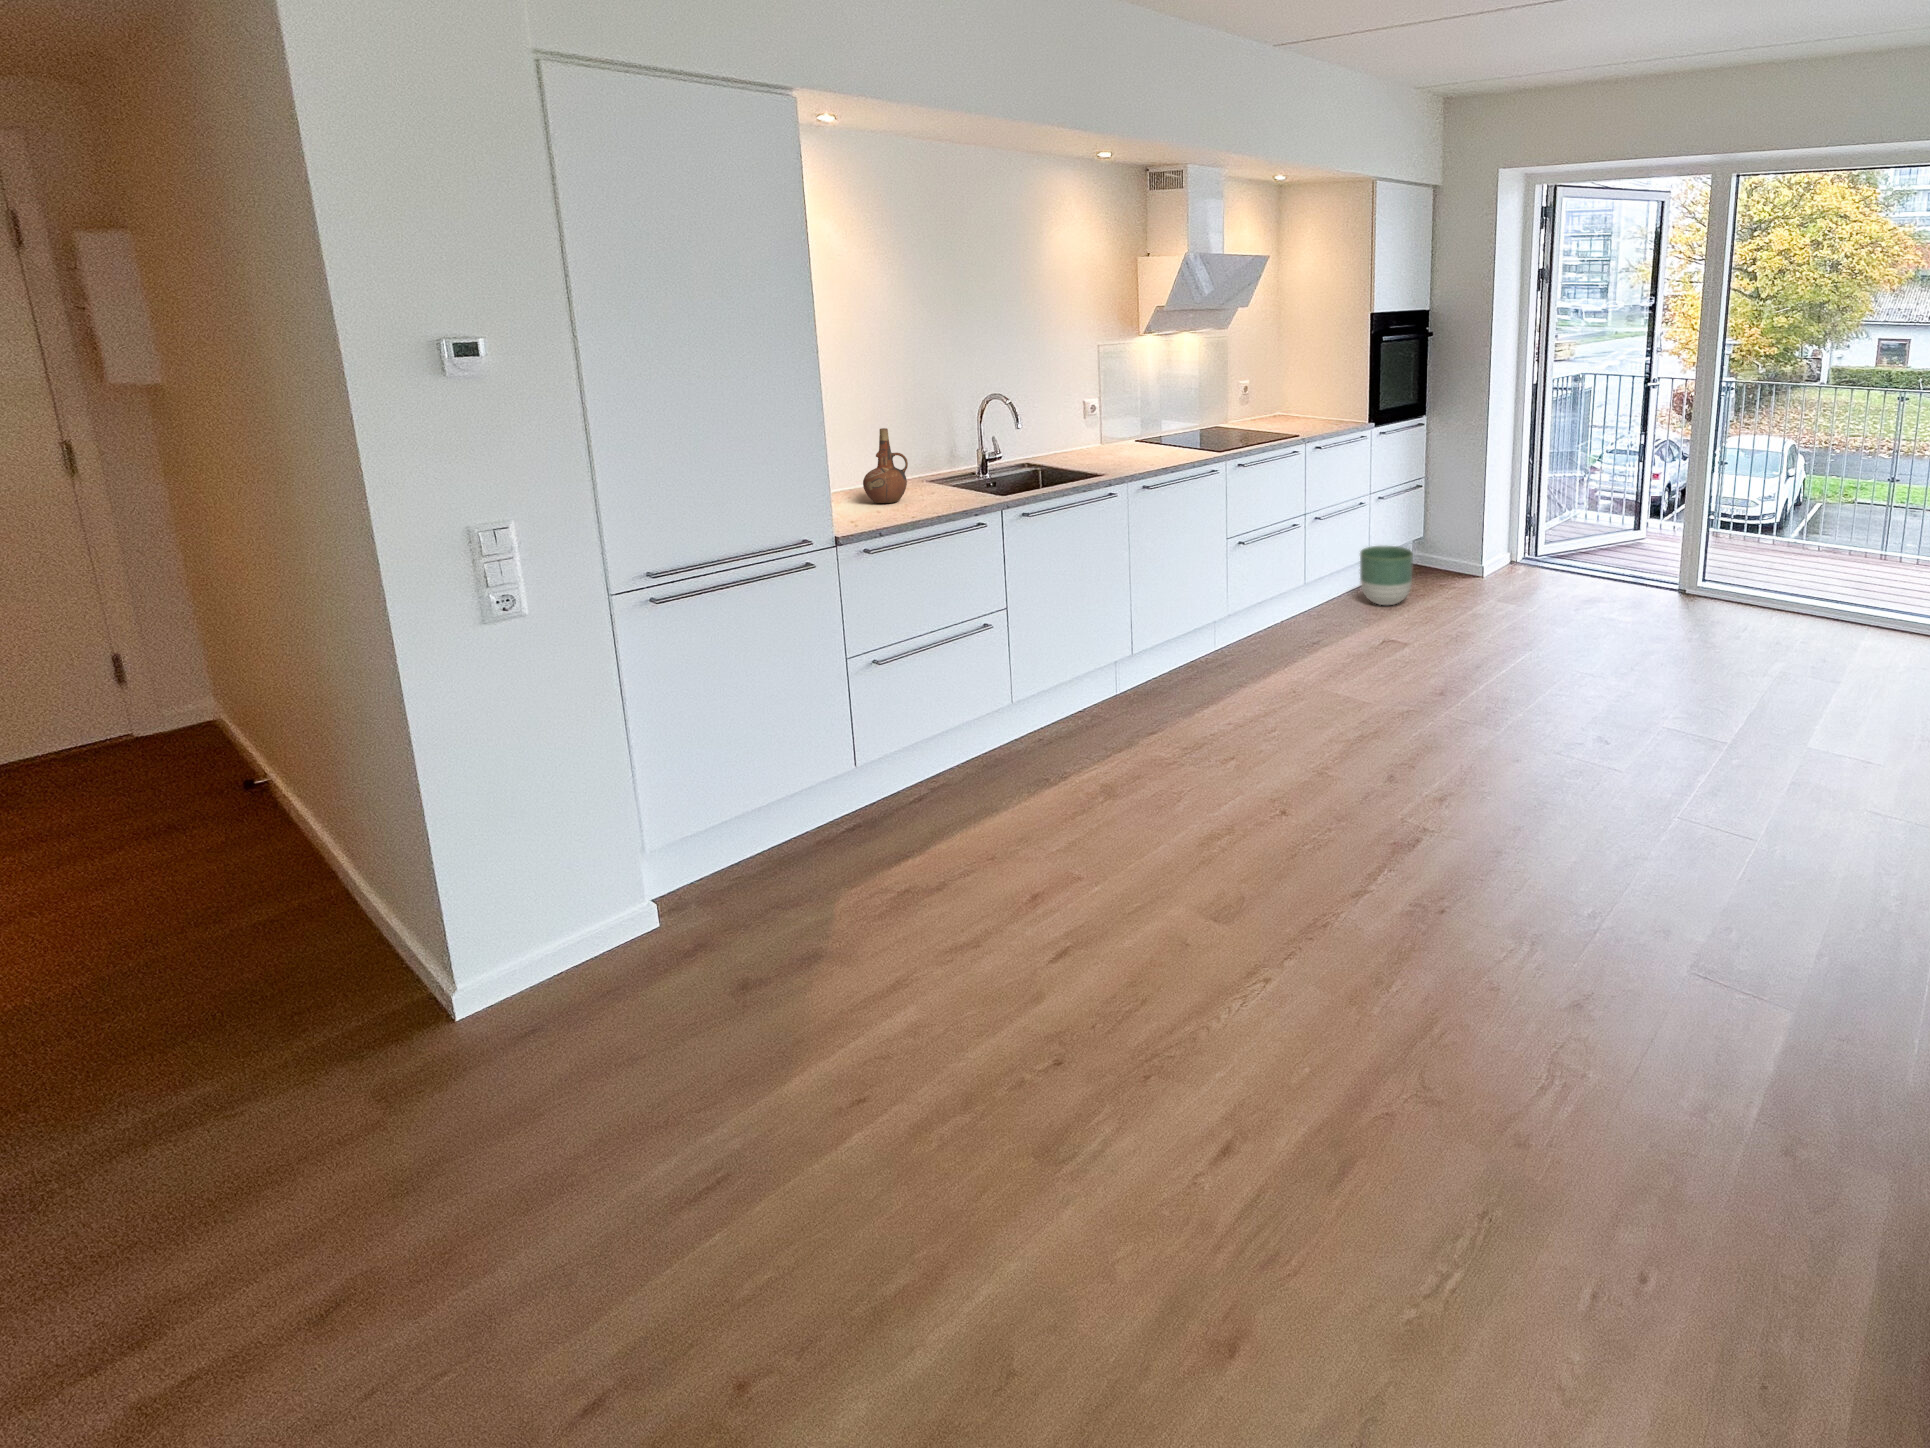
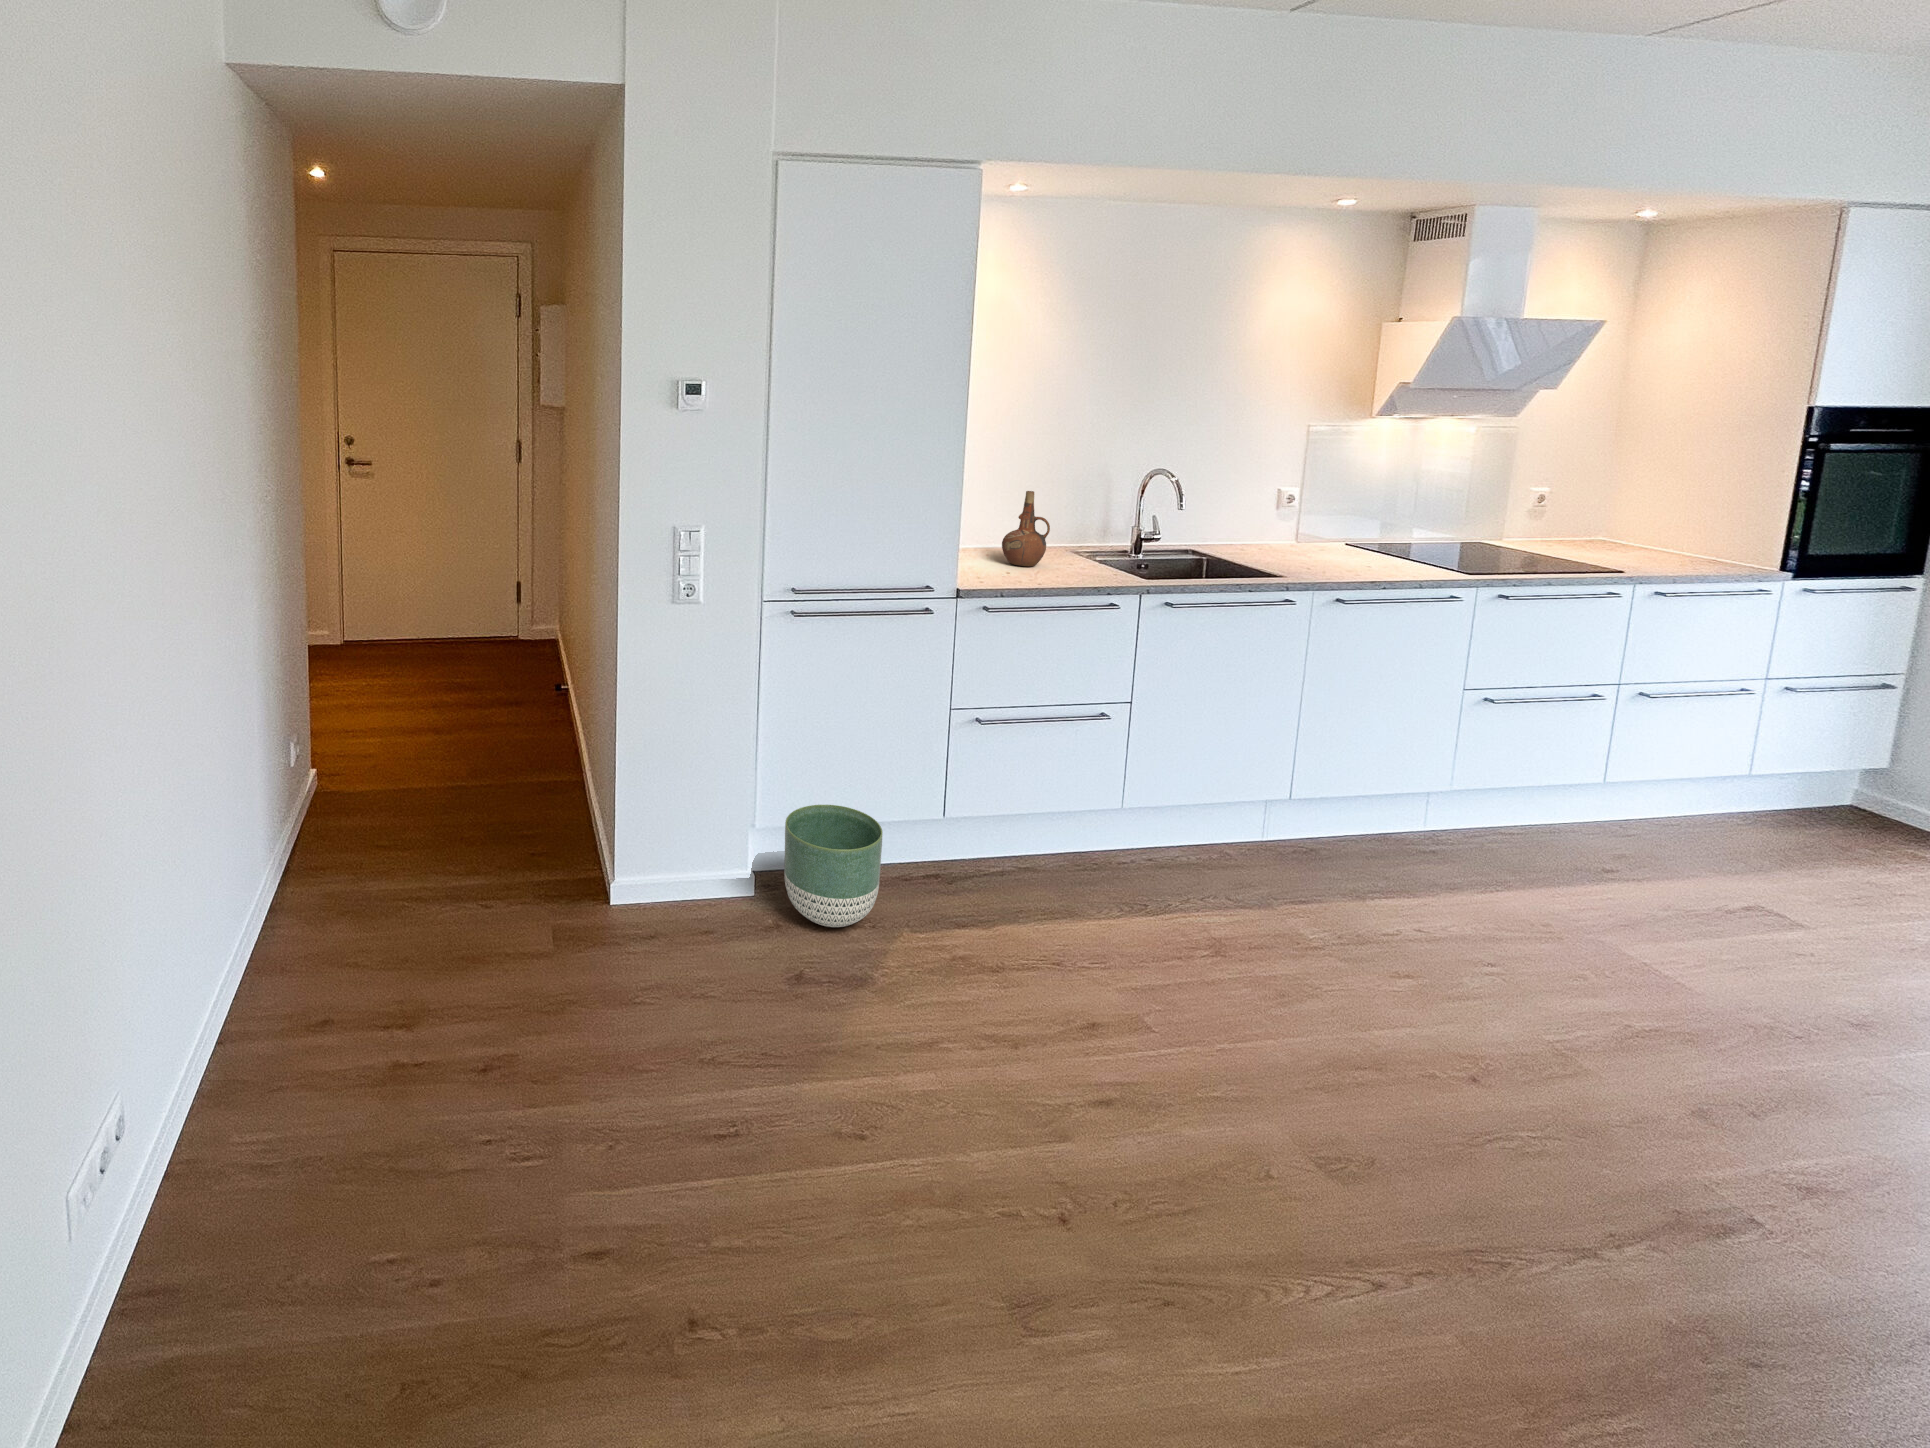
planter: present [1360,546,1413,605] -> present [784,805,883,927]

